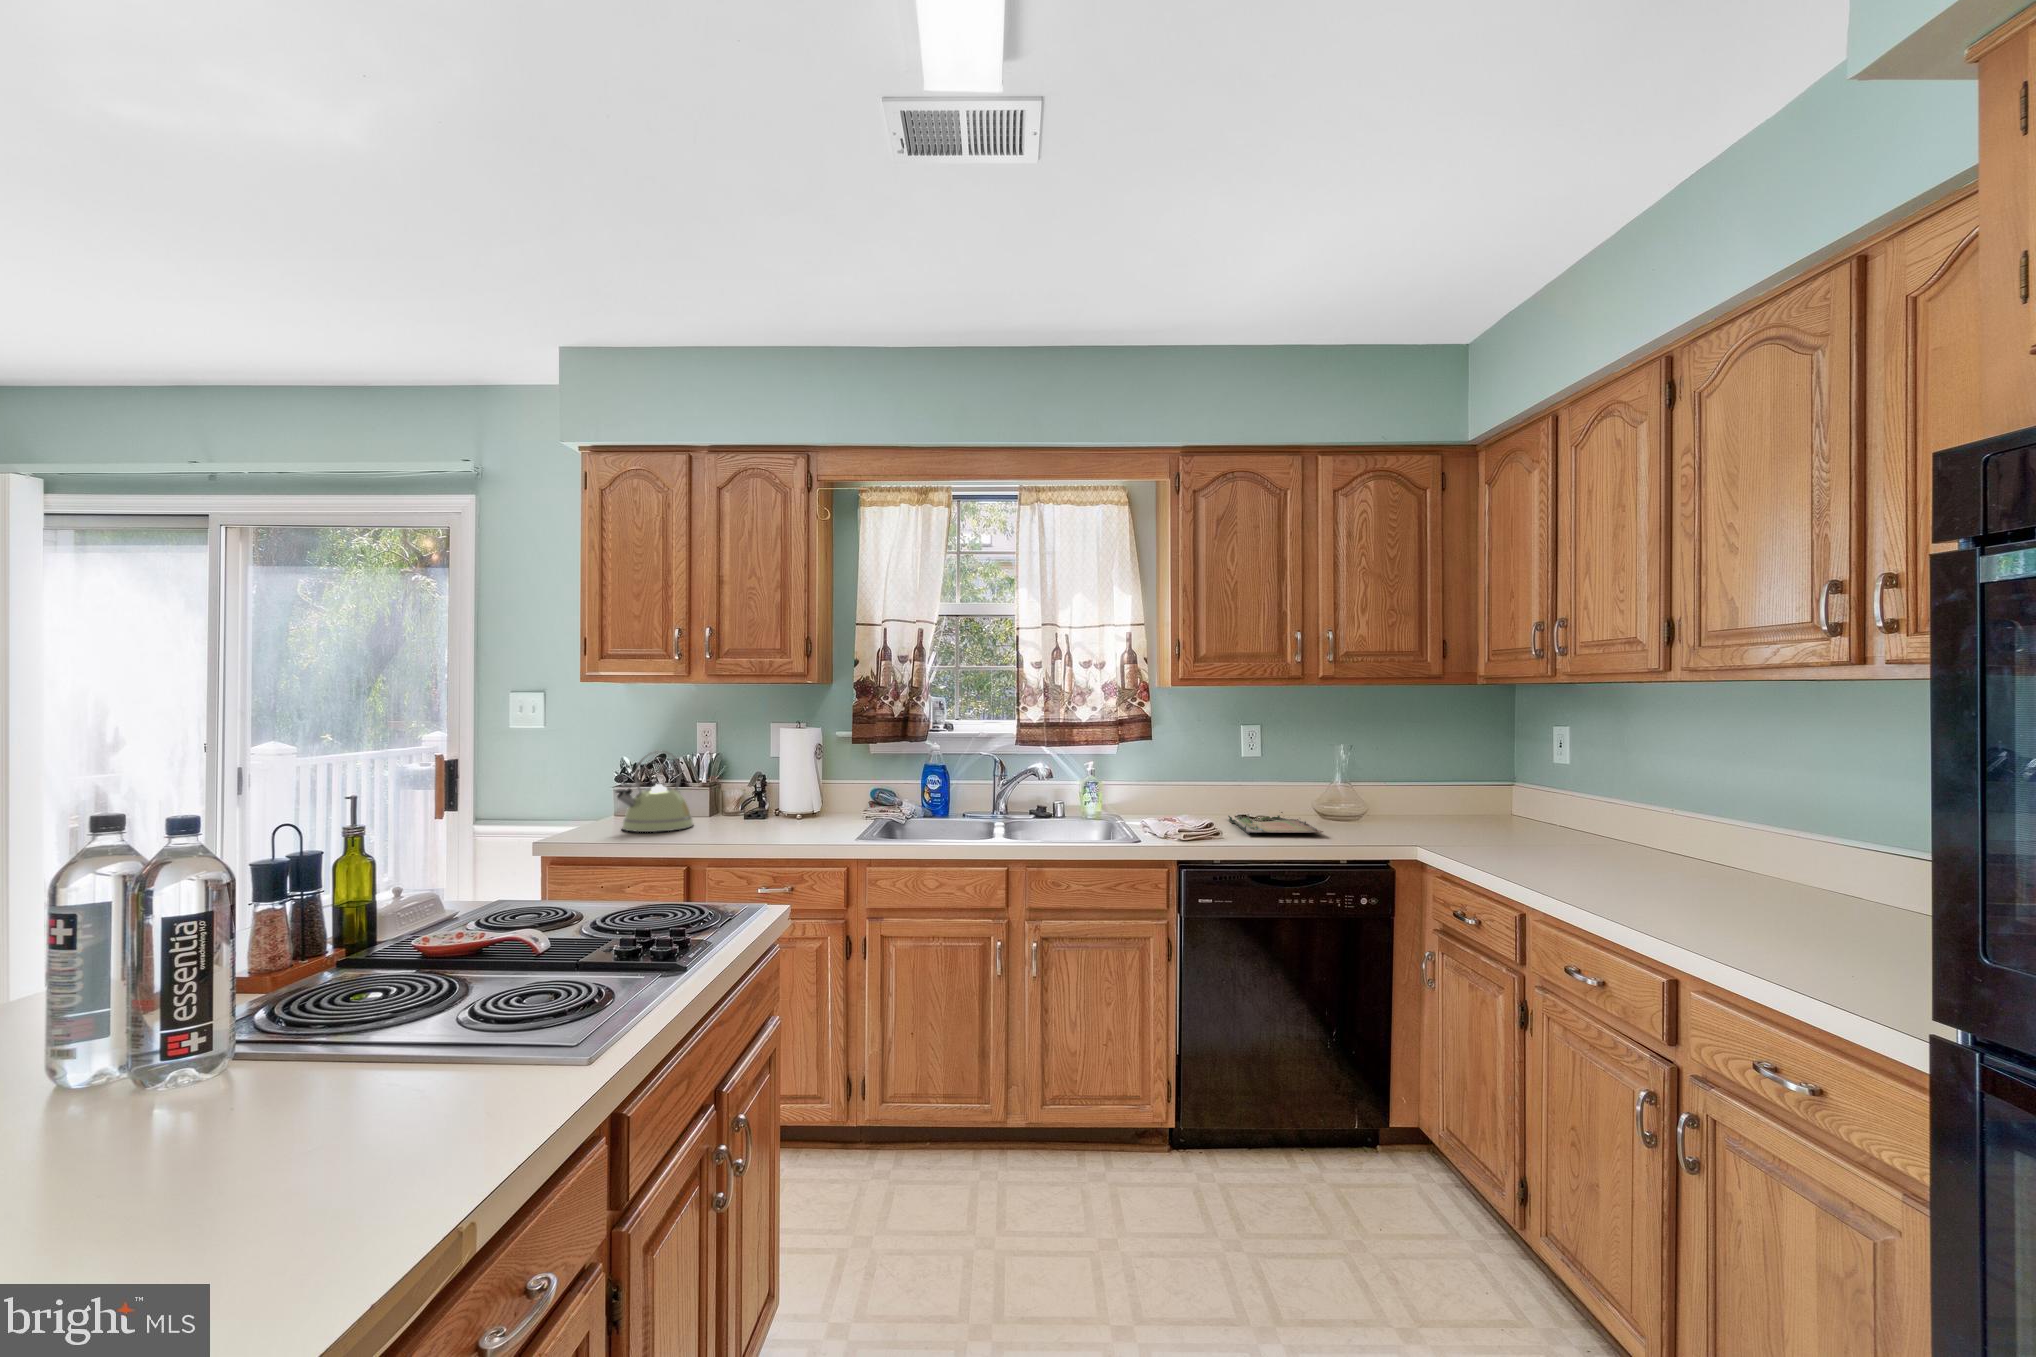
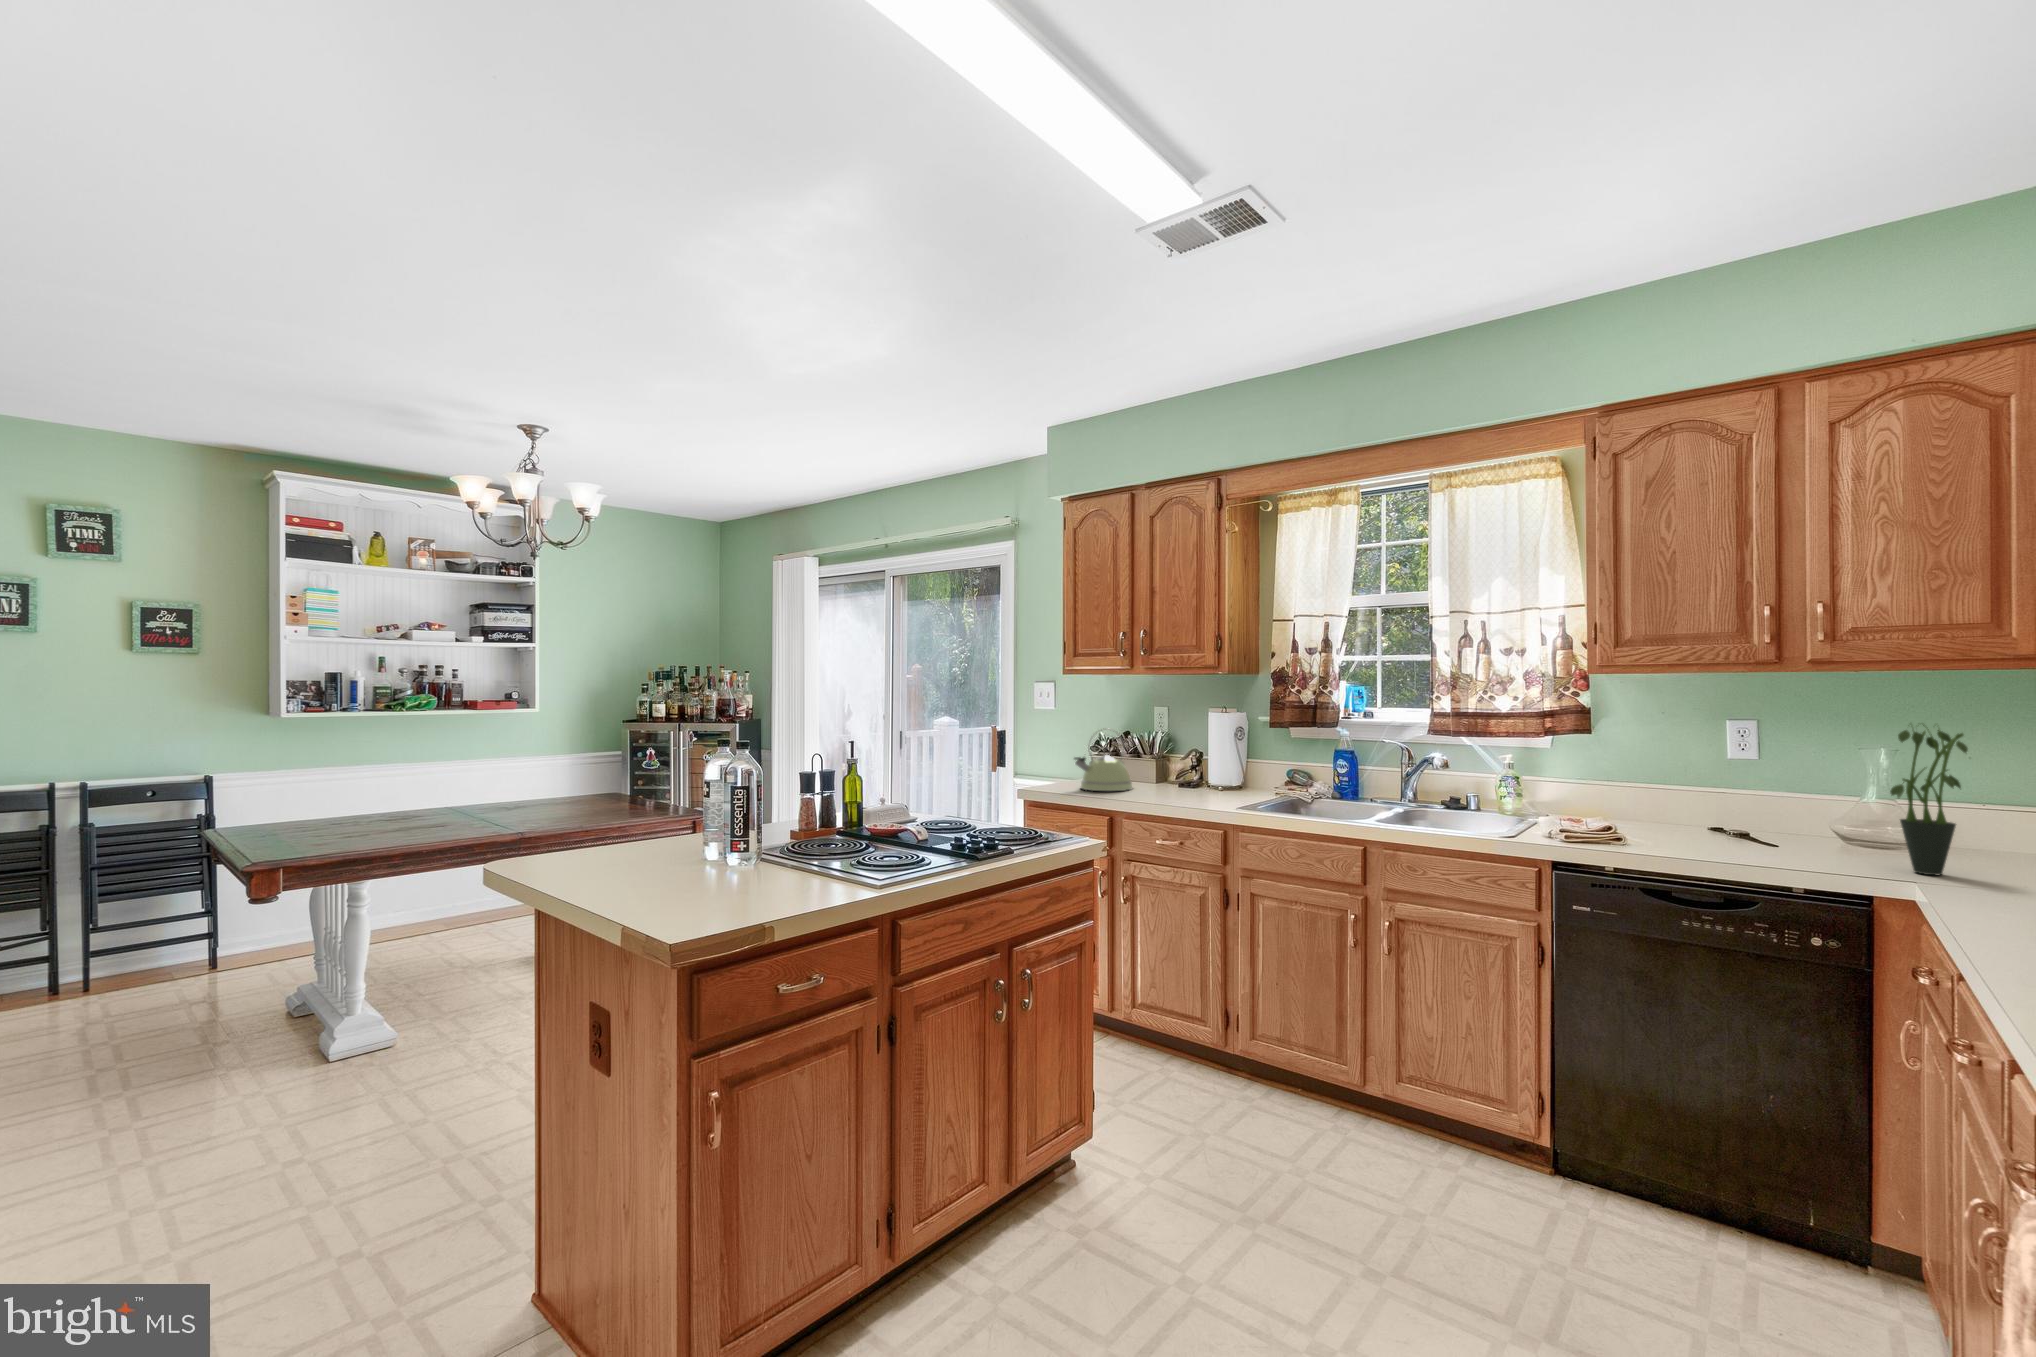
potted plant: none [1399,725,1447,839] -> present [1890,725,1968,875]
tray: present [1228,812,1323,833] -> none [1654,823,1776,852]

